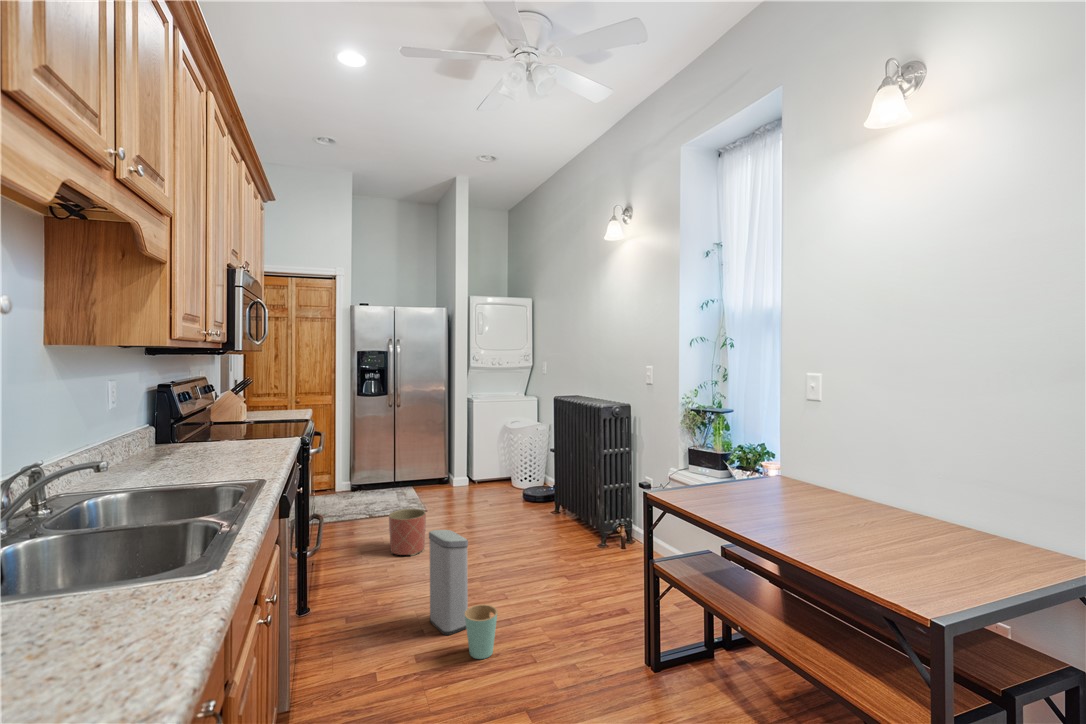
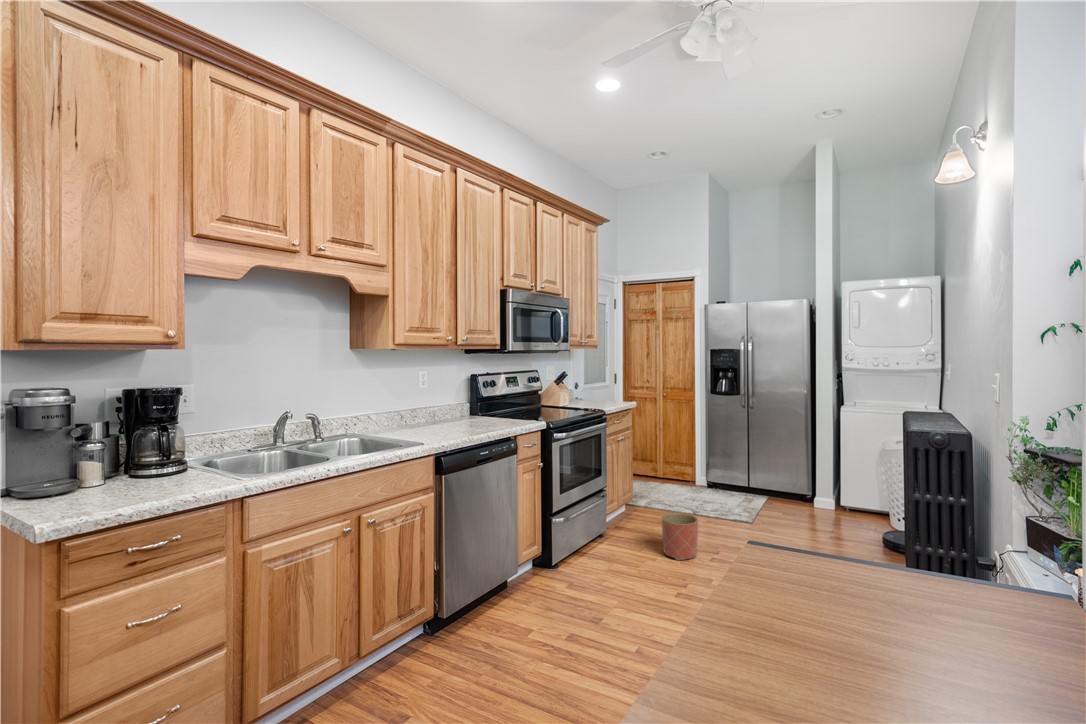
trash can: present [429,530,497,659] -> none [599,535,639,667]

